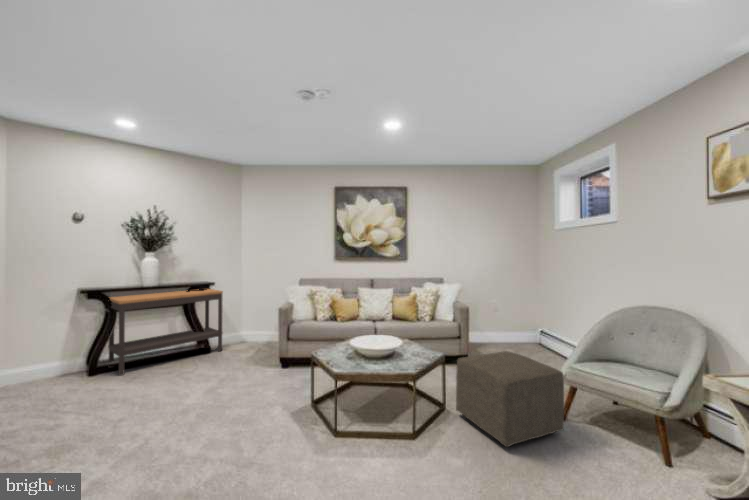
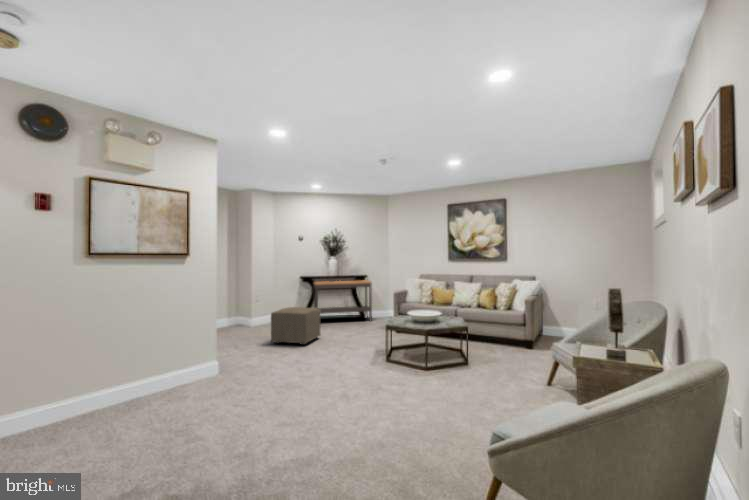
ottoman: present [456,351,564,447] -> present [271,307,321,345]

